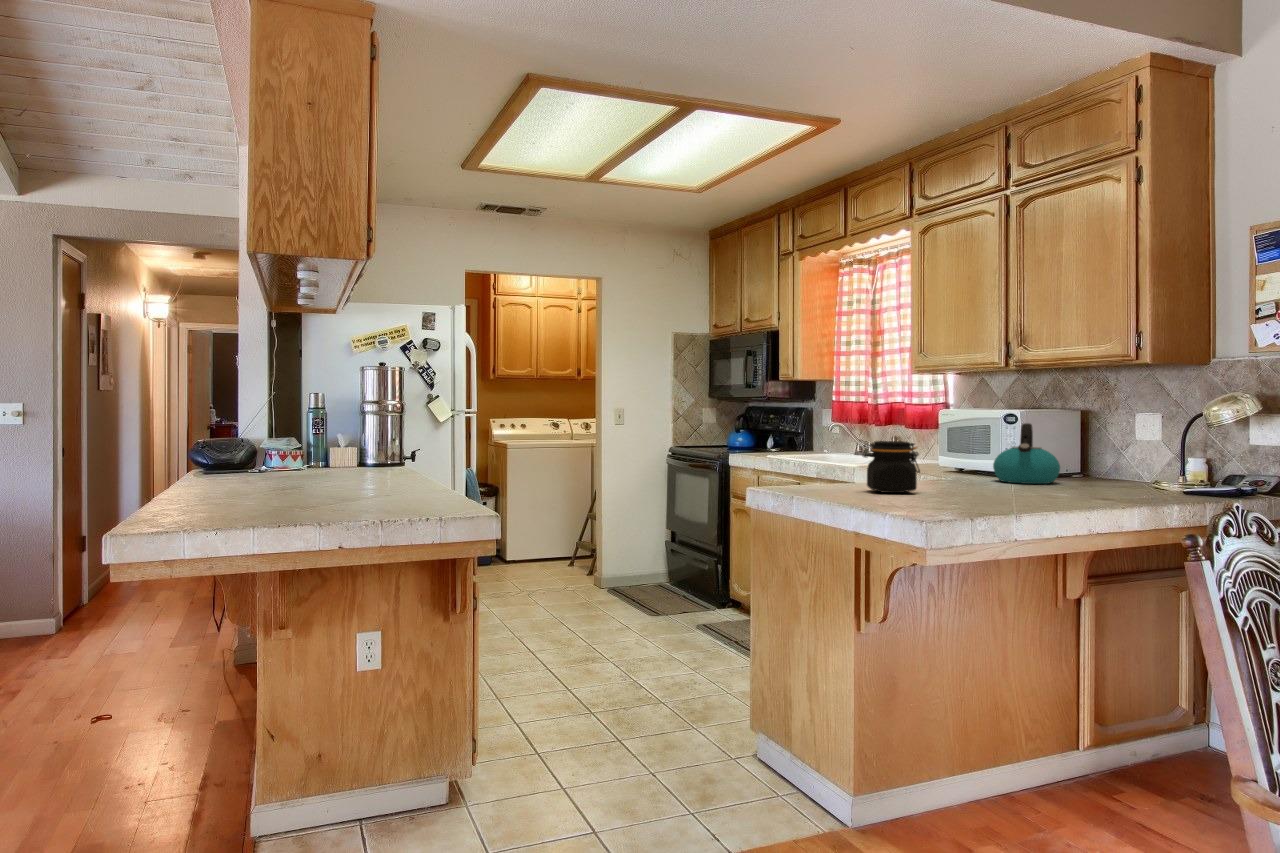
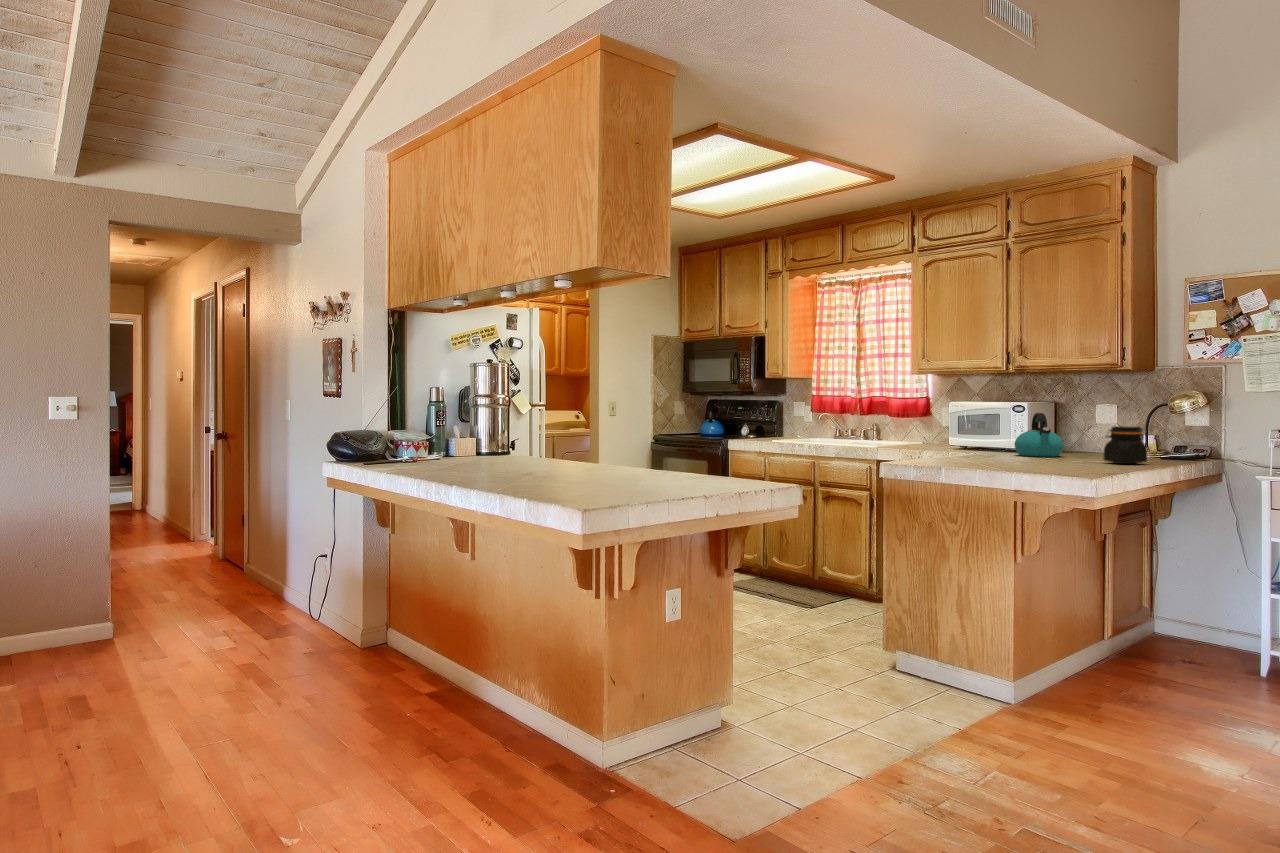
jar: present [863,441,920,493] -> present [1104,426,1147,464]

